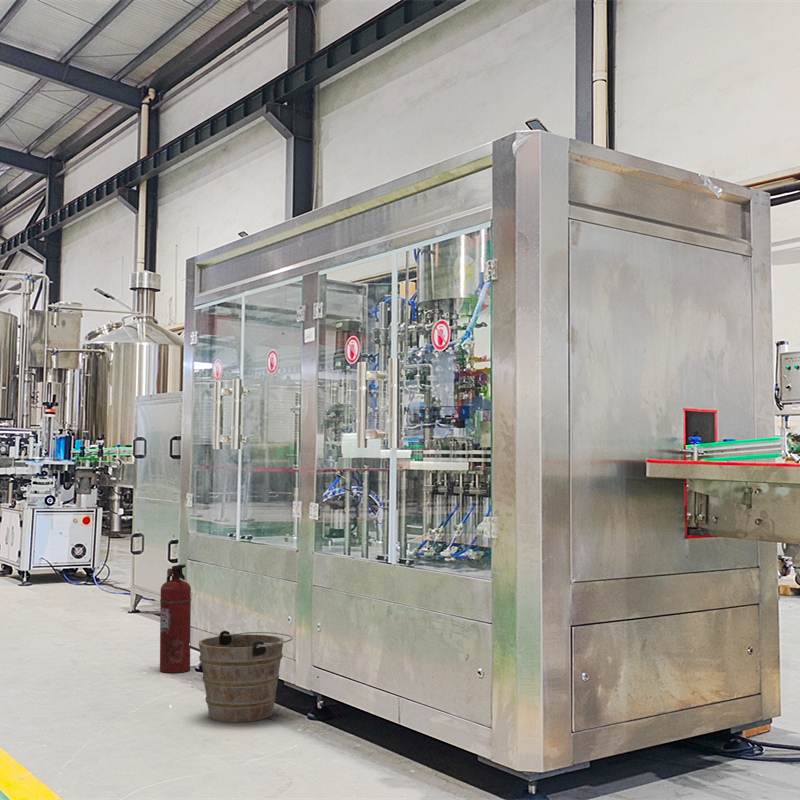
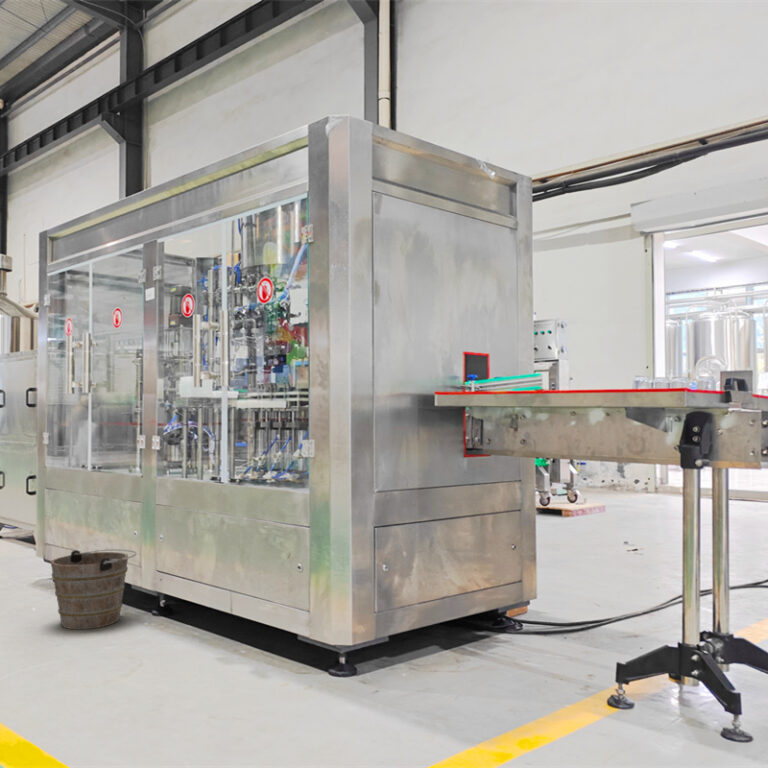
fire extinguisher: present [160,564,191,673] -> none [20,494,48,587]

